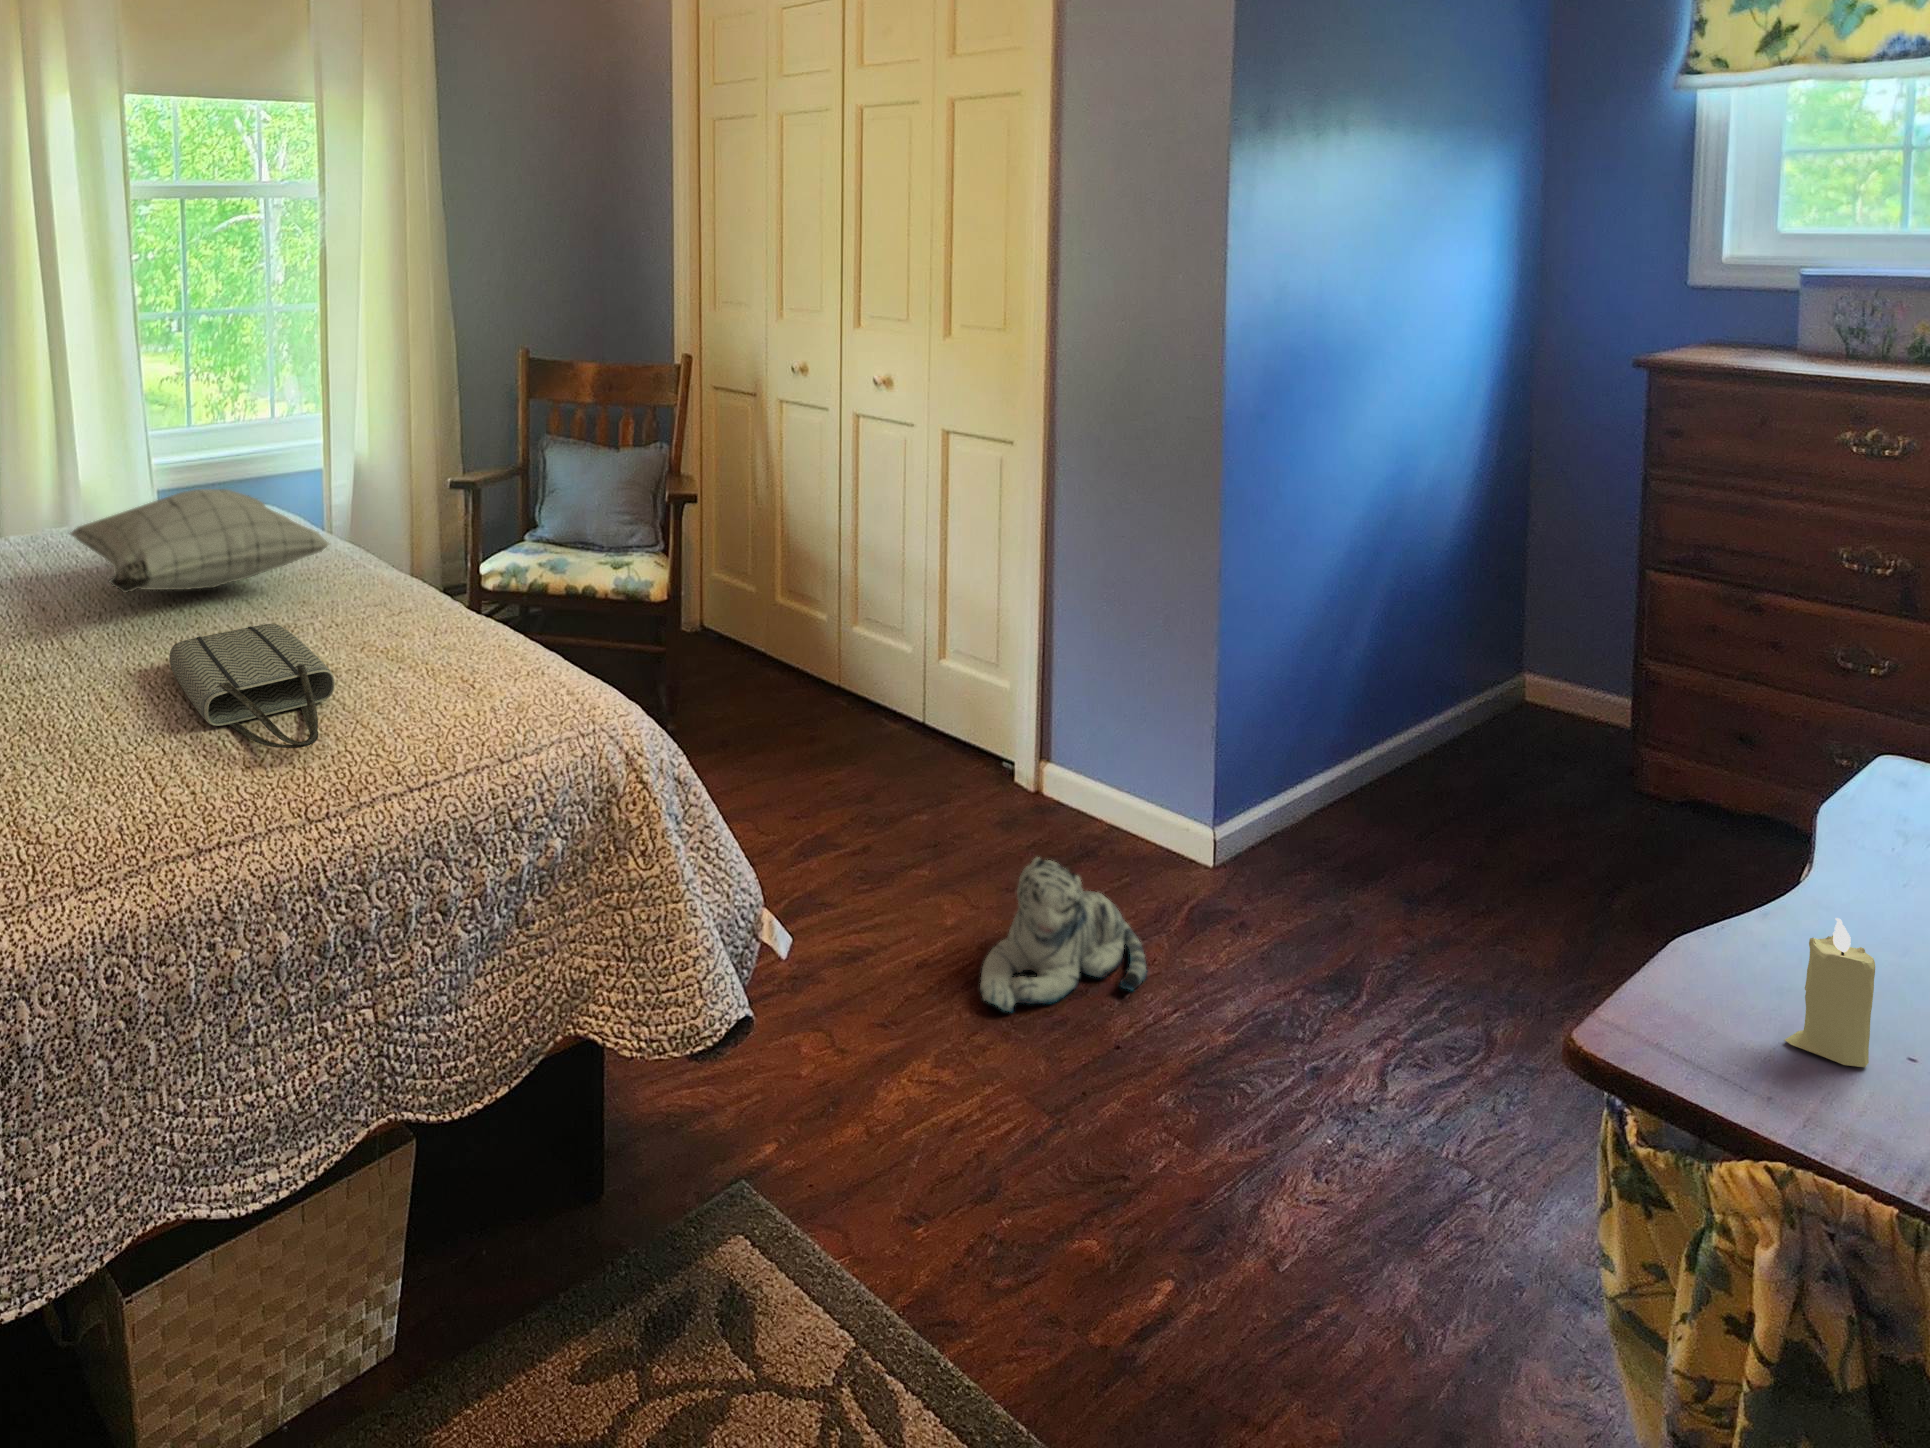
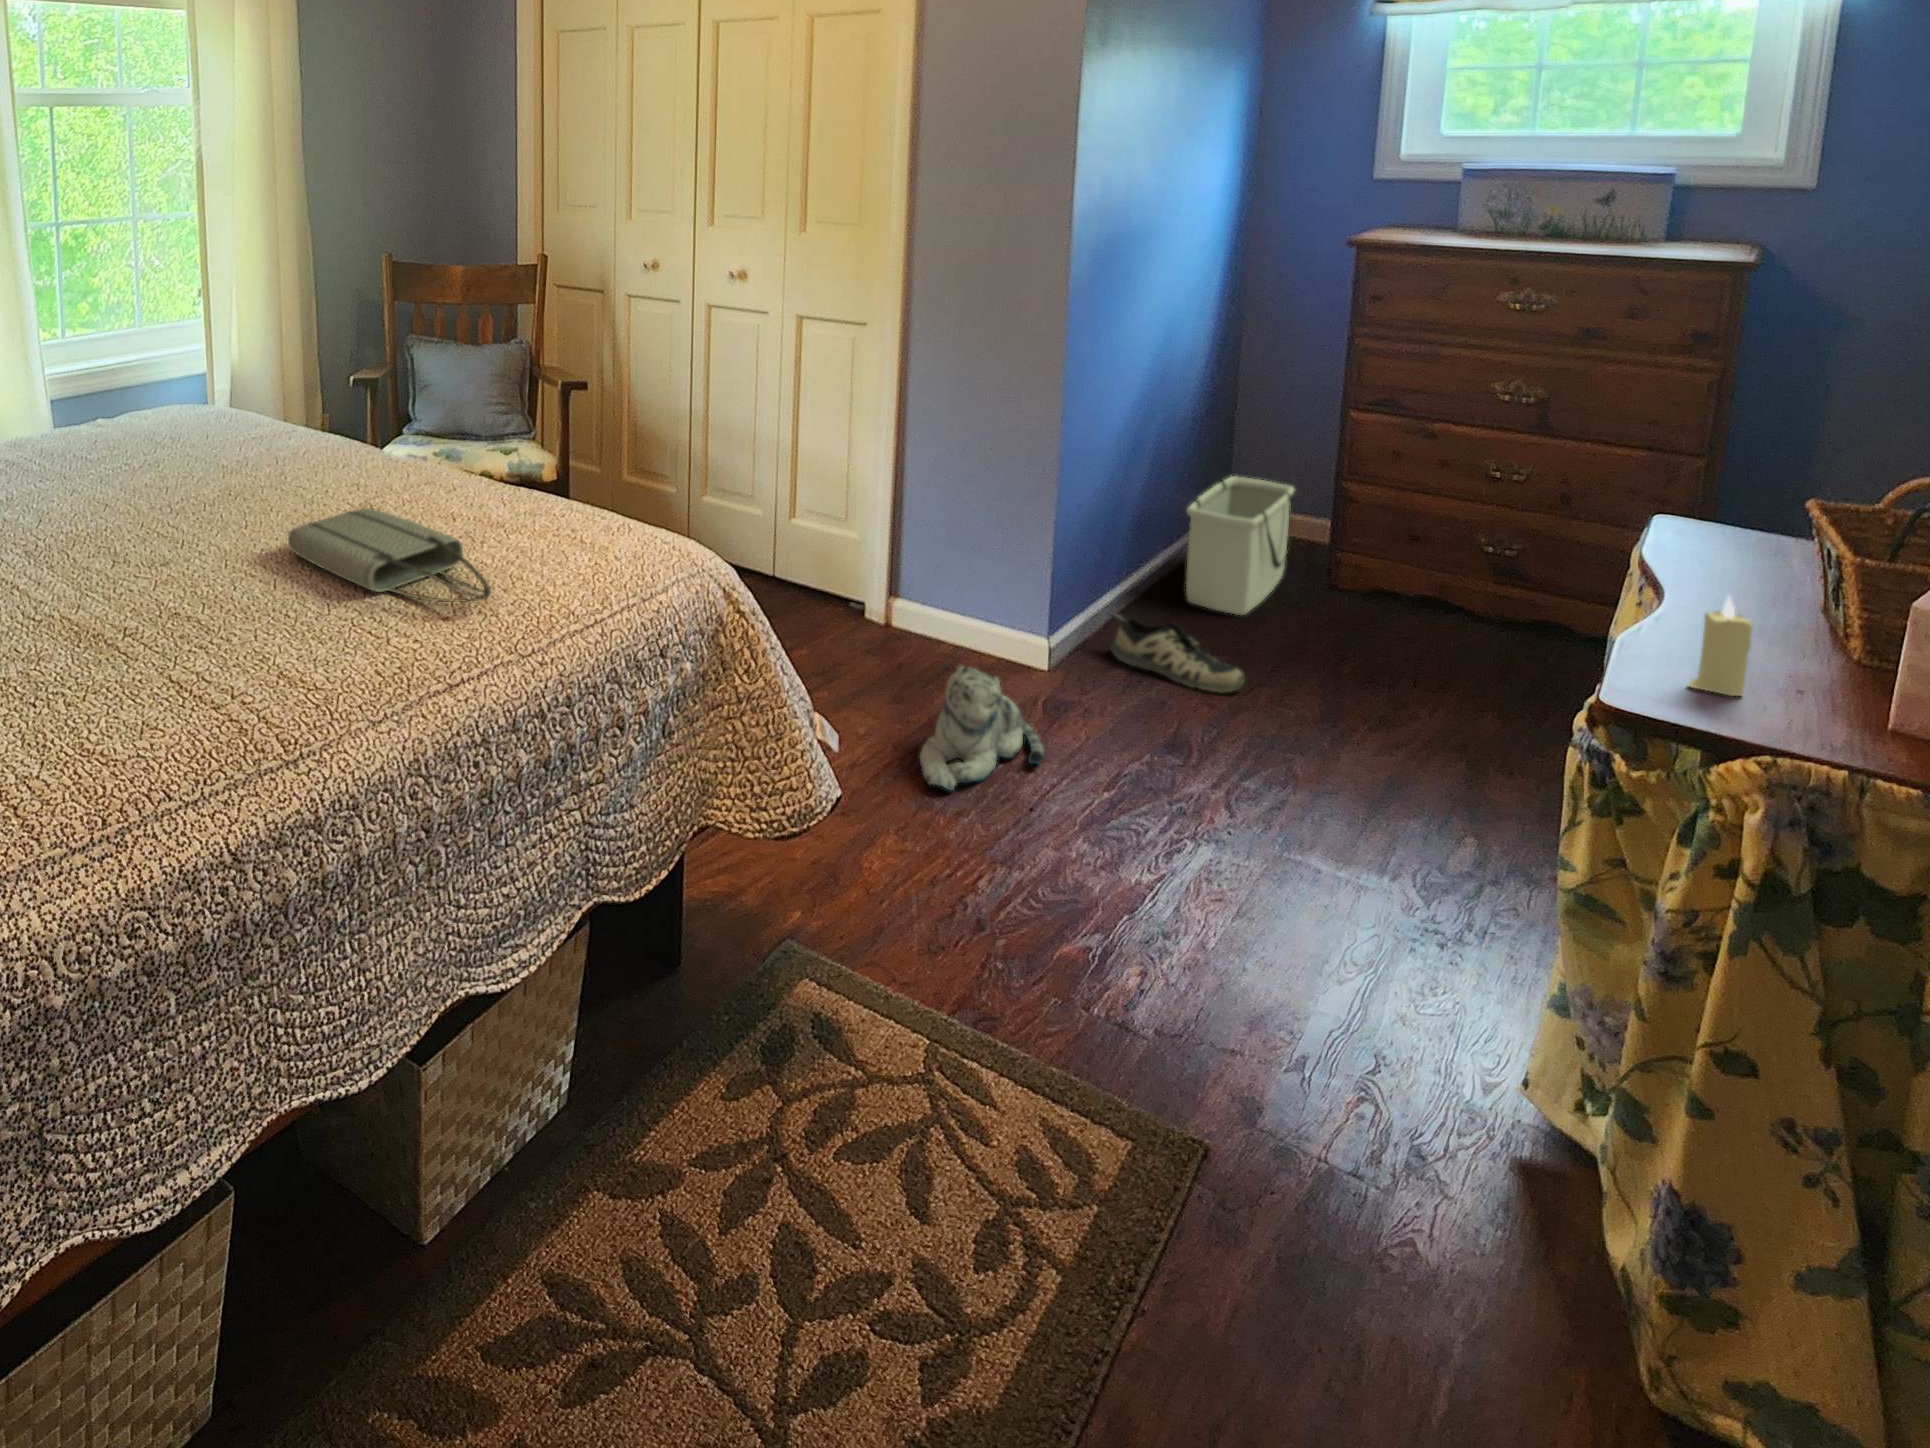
pillow: present [70,489,329,593] -> none [108,396,373,491]
storage bin: none [1407,642,1565,820] -> present [1186,476,1294,615]
shoe: none [1283,804,1445,921] -> present [1111,613,1245,692]

